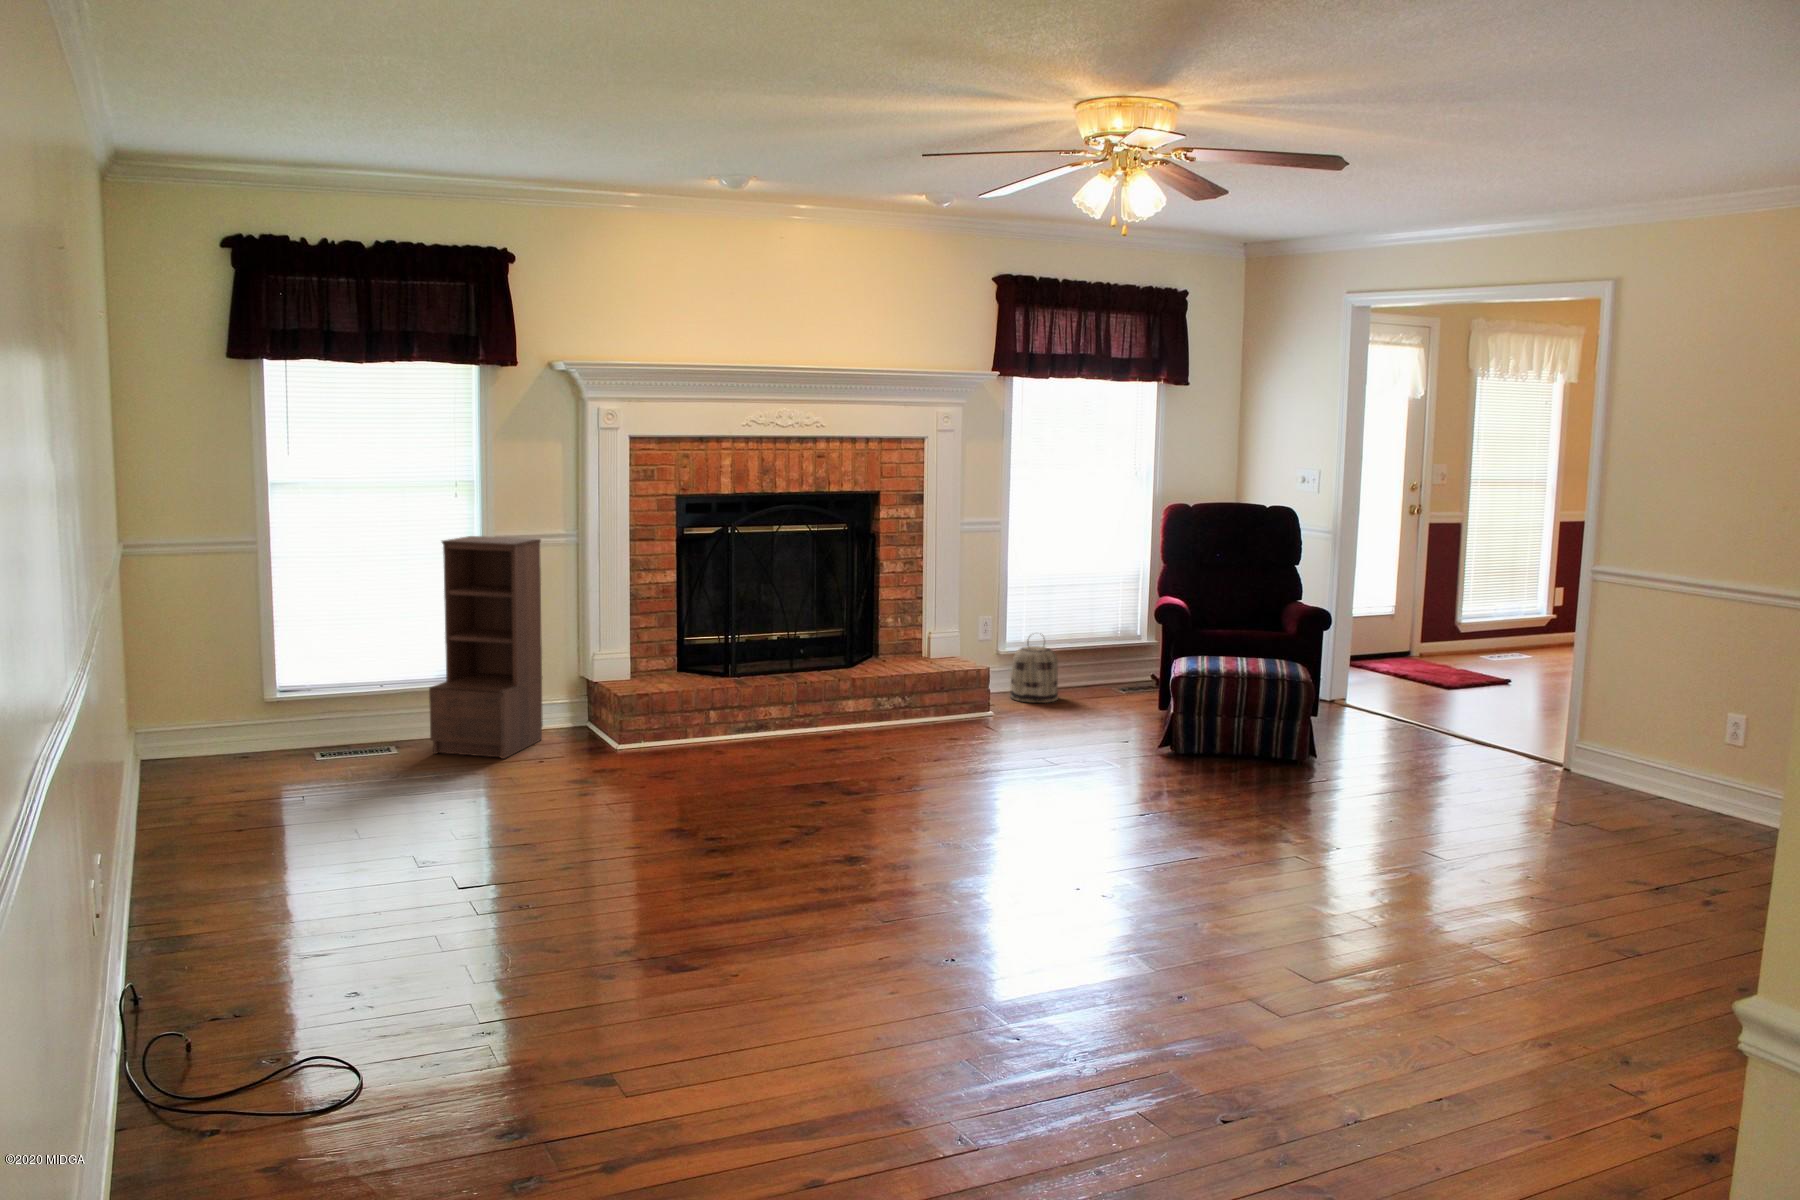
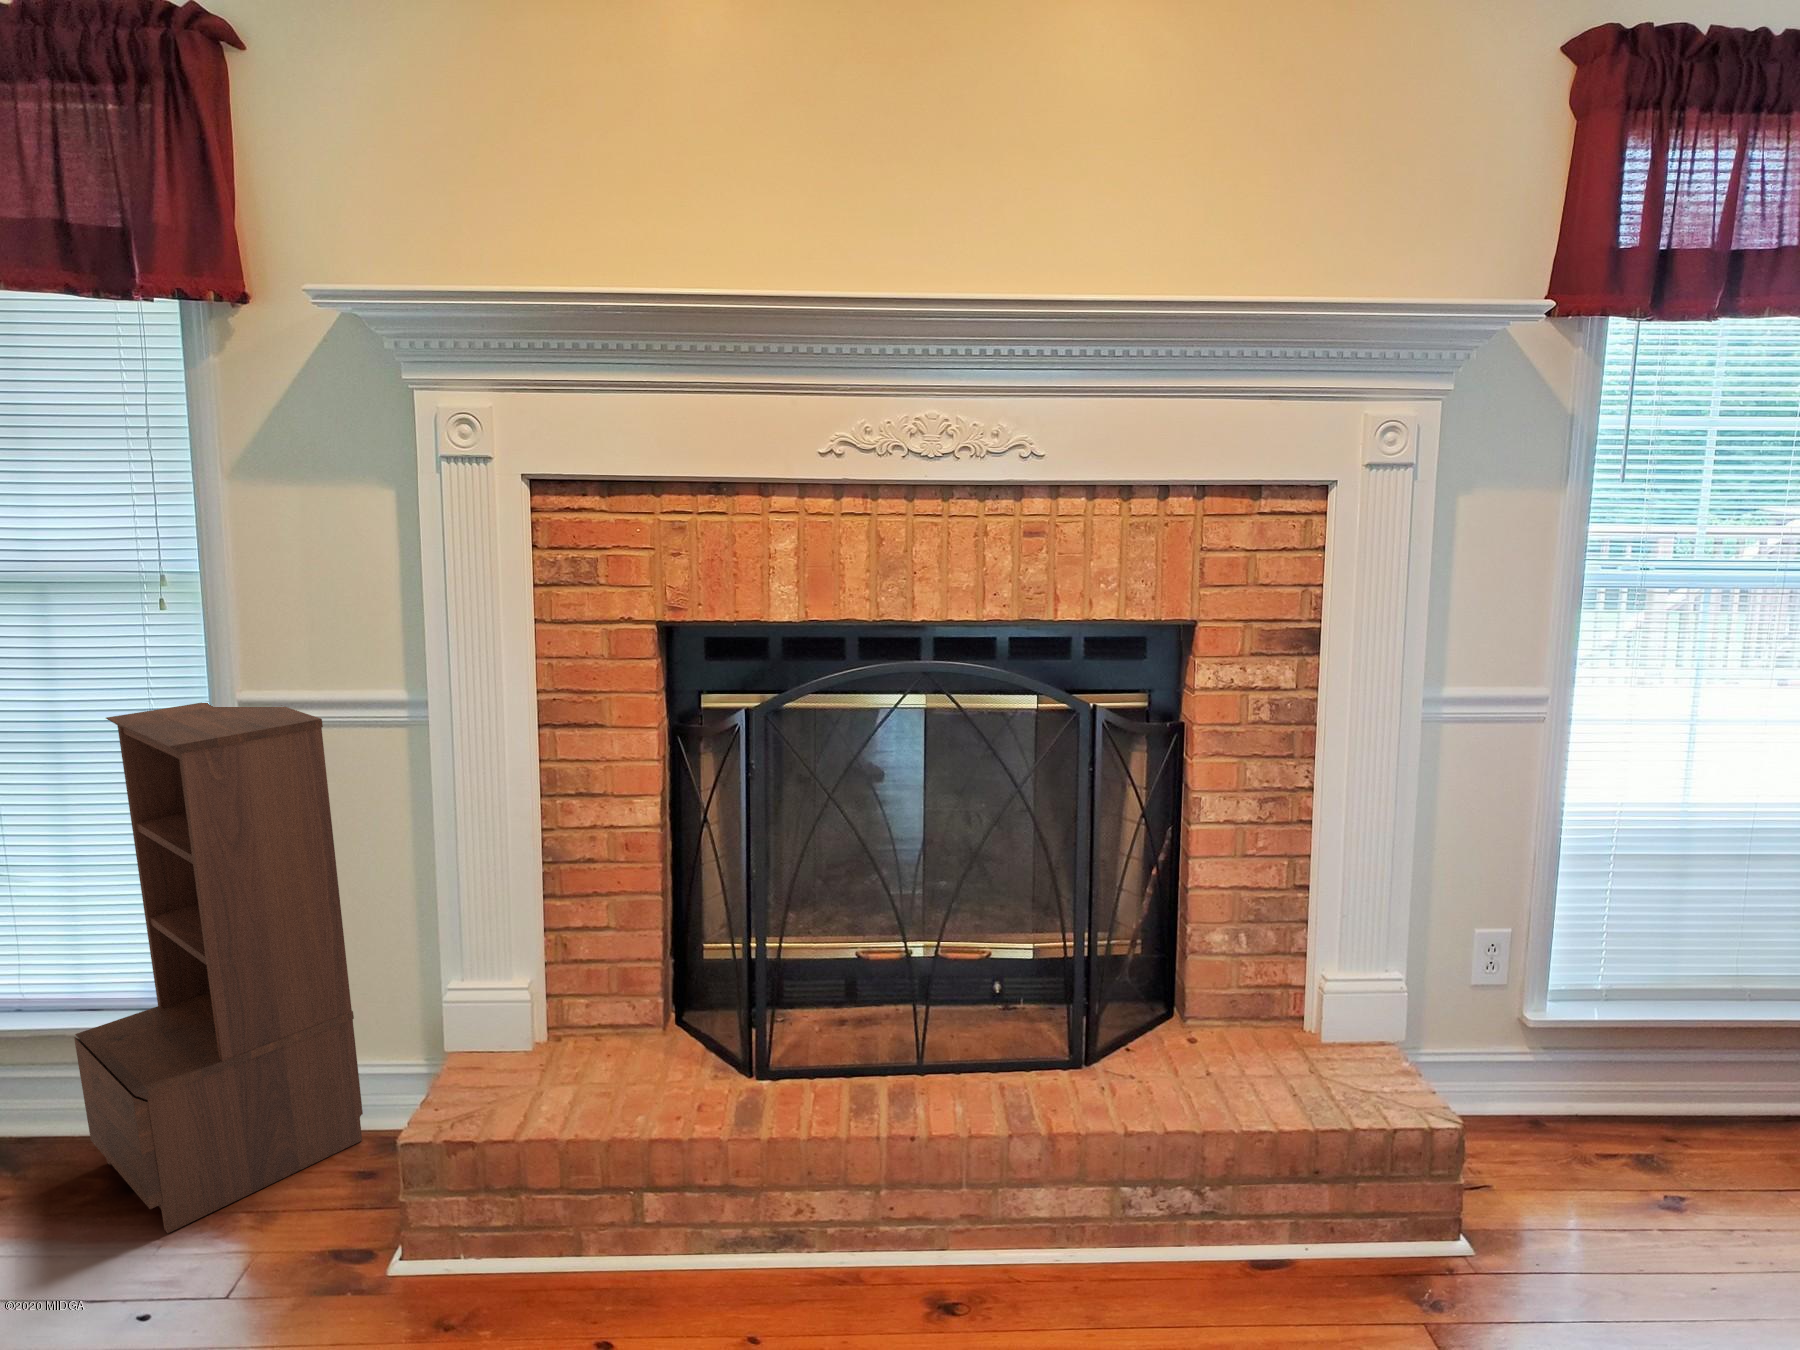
basket: present [1010,646,1058,703] -> none [1550,1002,1710,1204]

